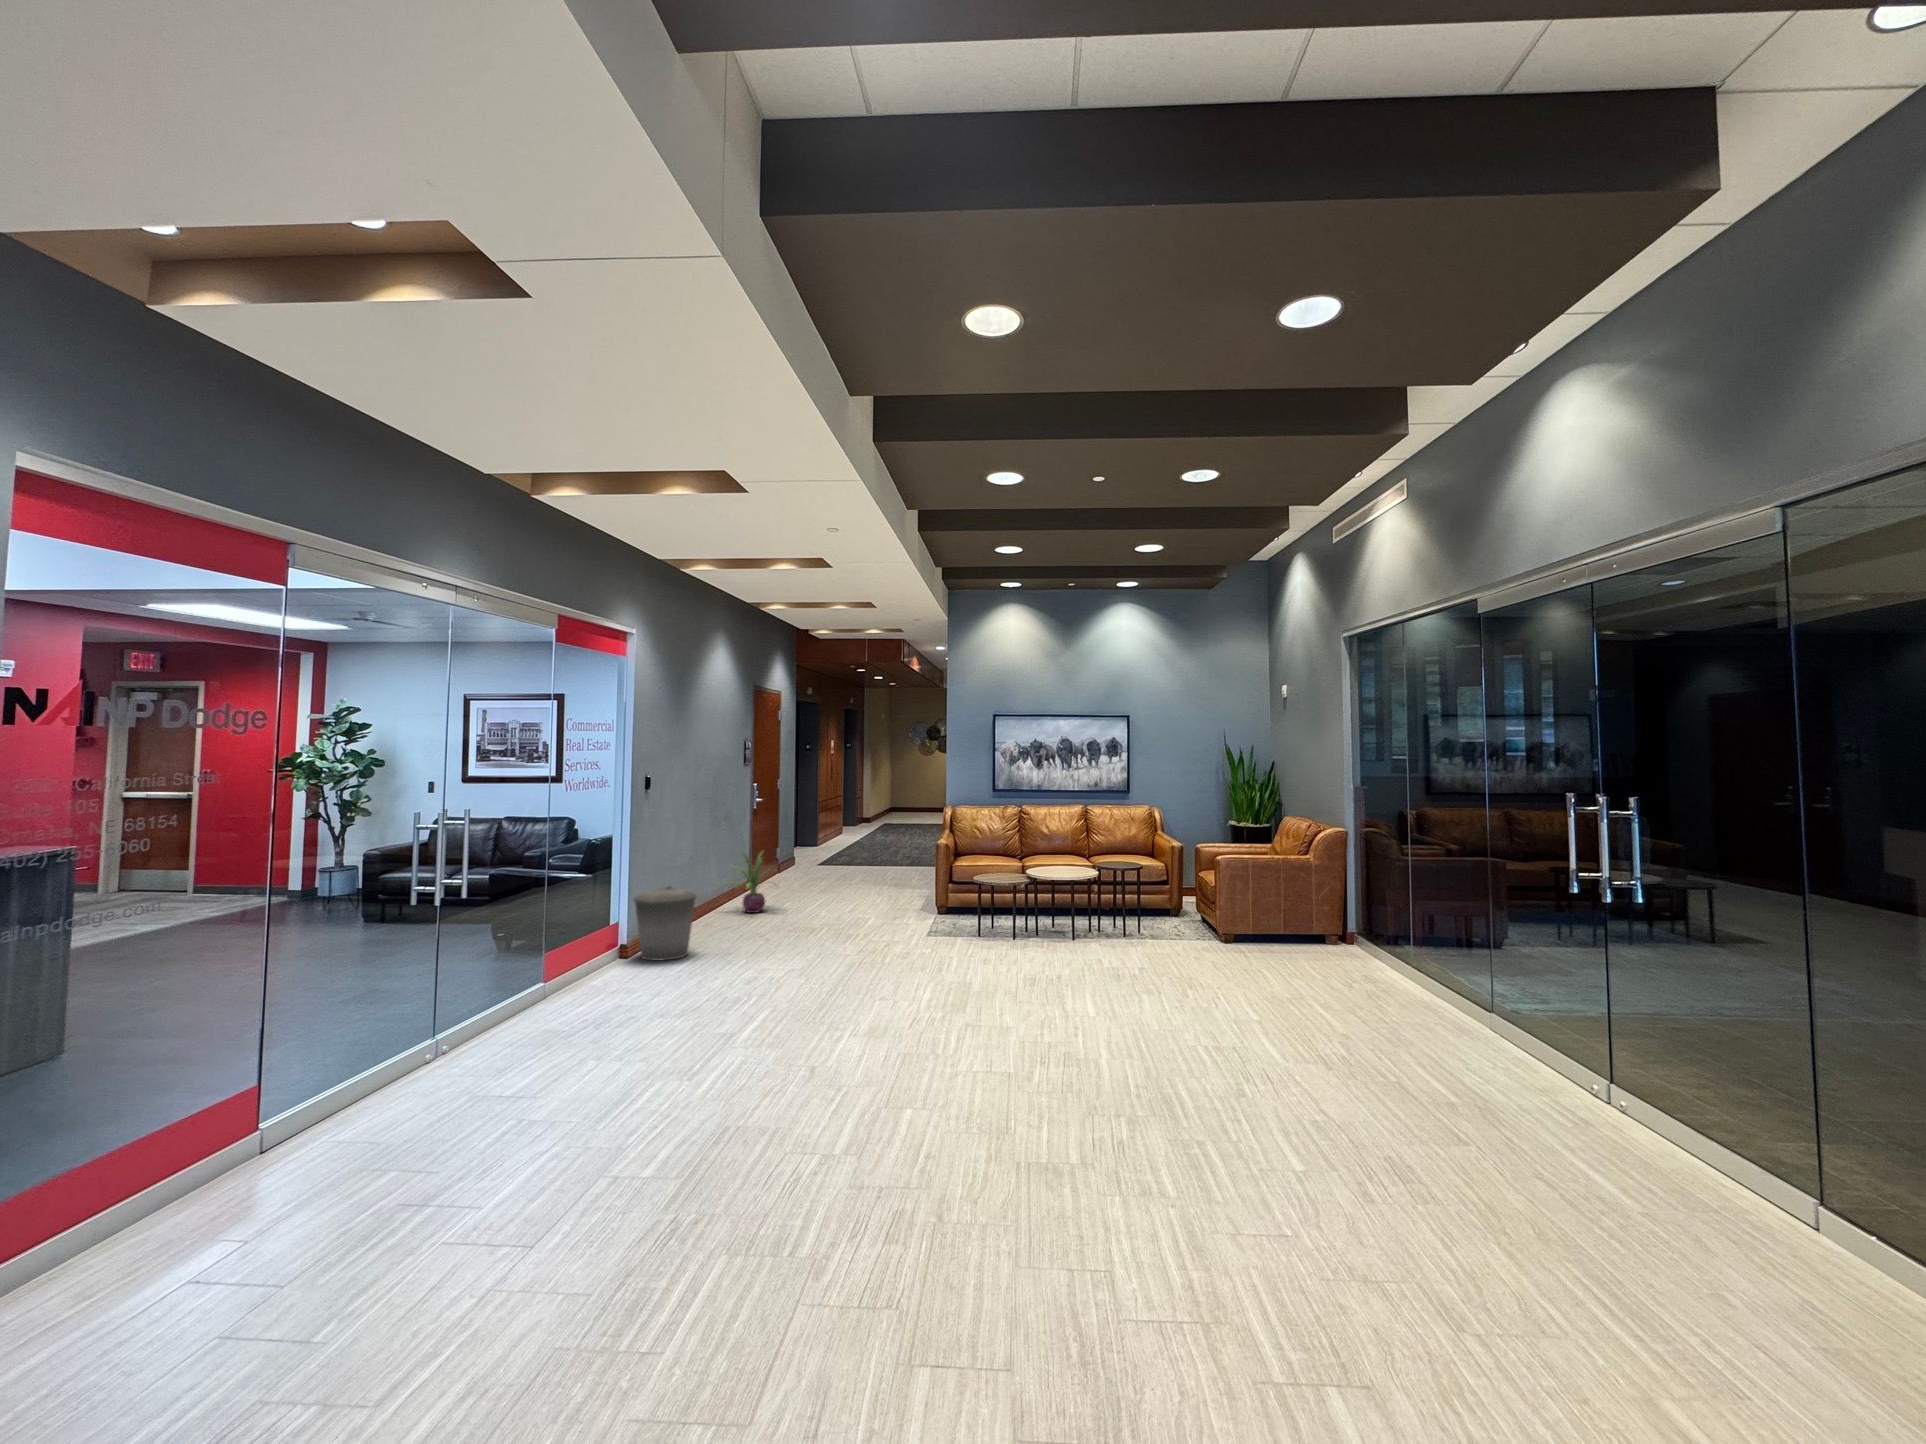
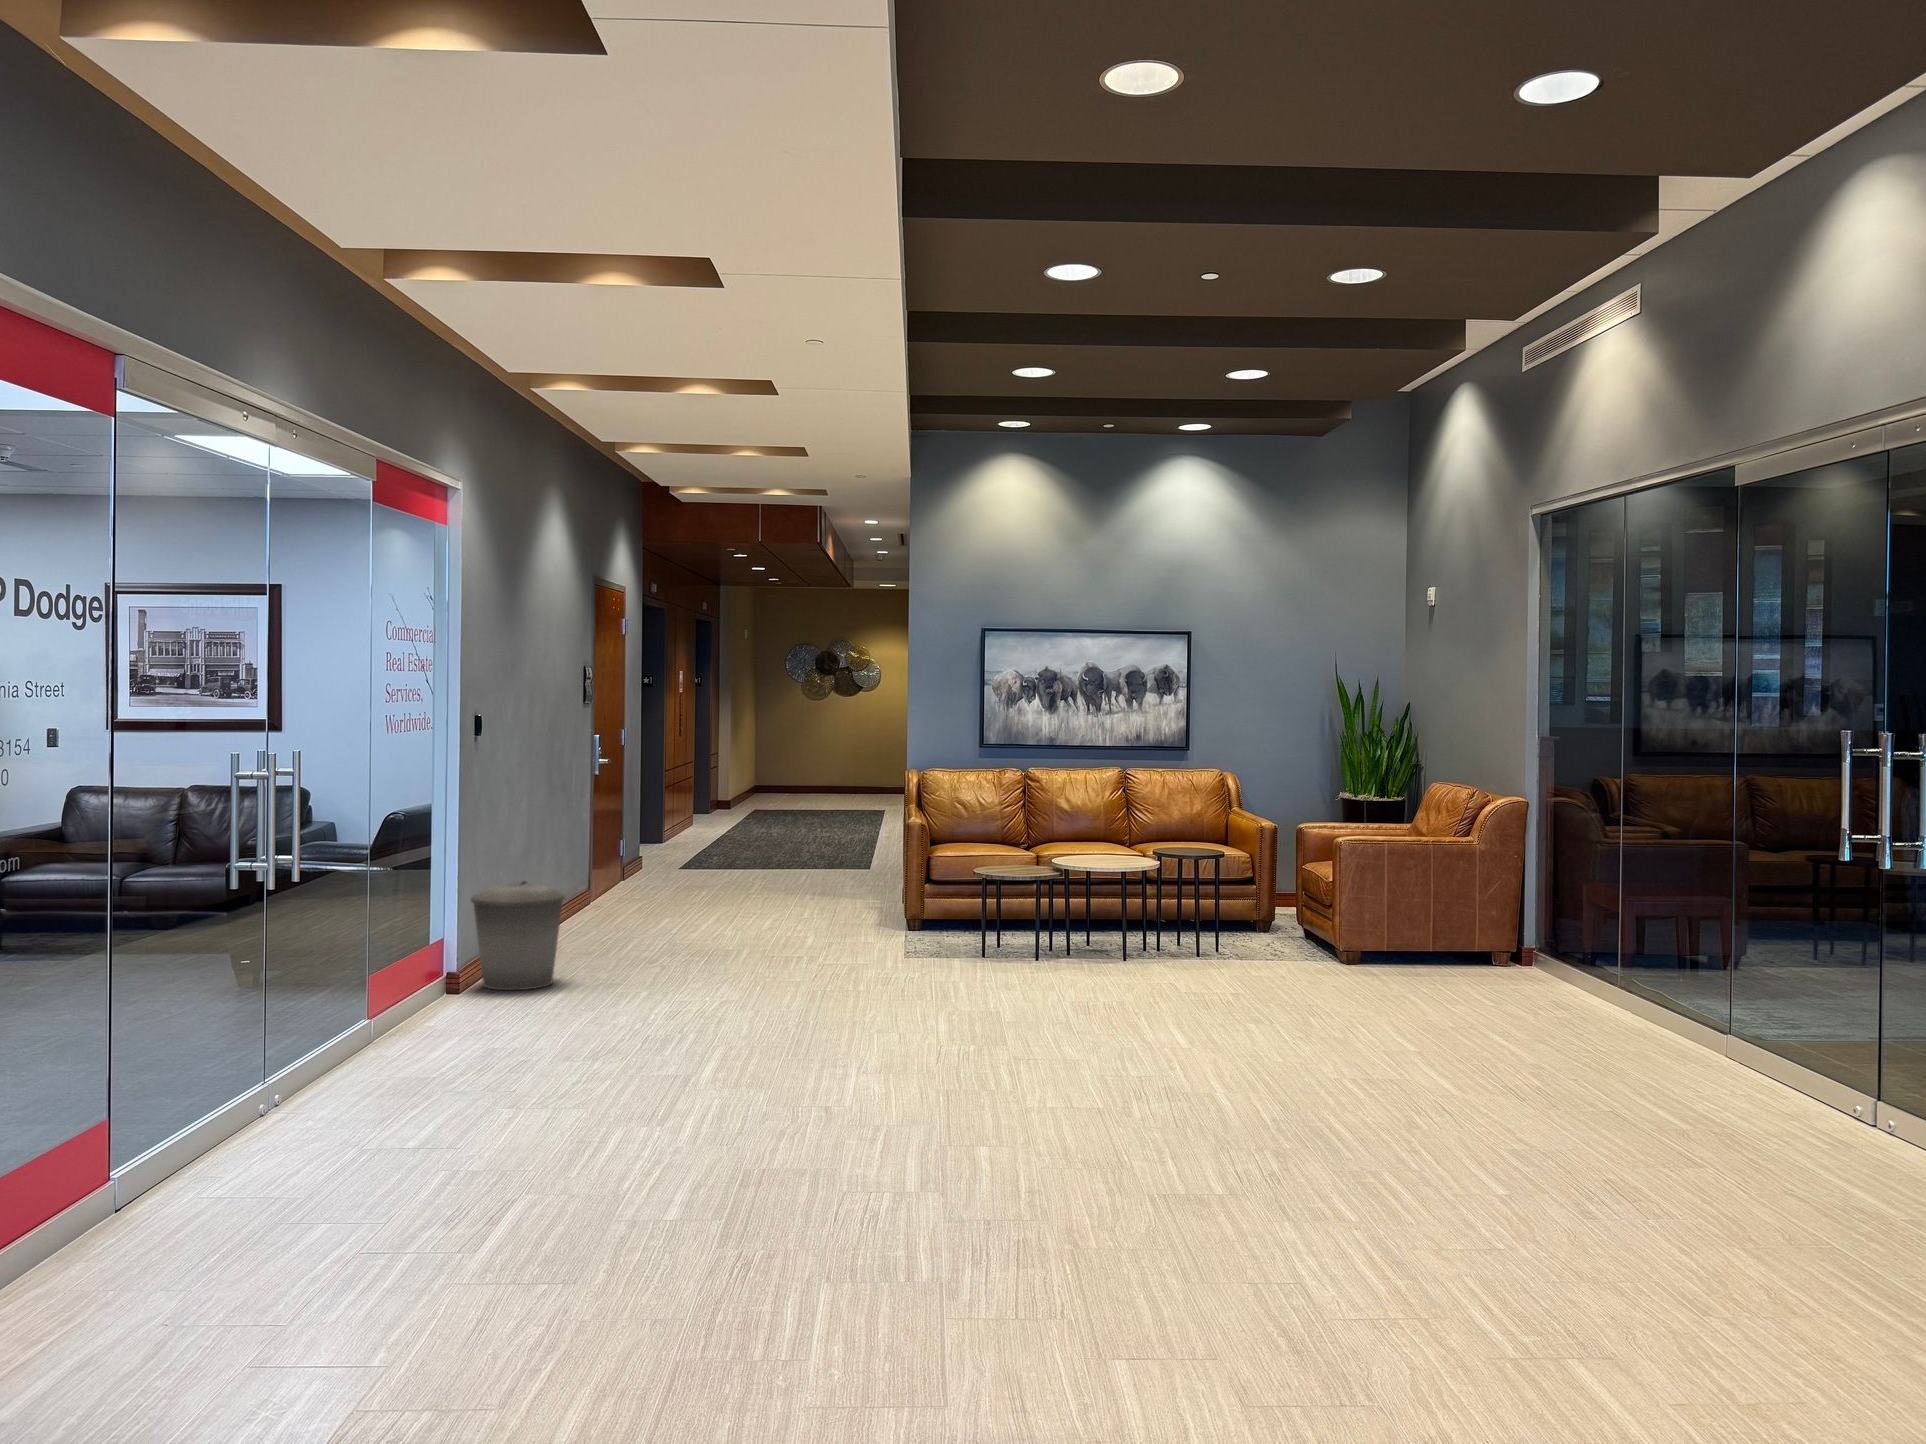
decorative plant: present [736,853,769,913] -> none [552,835,664,932]

